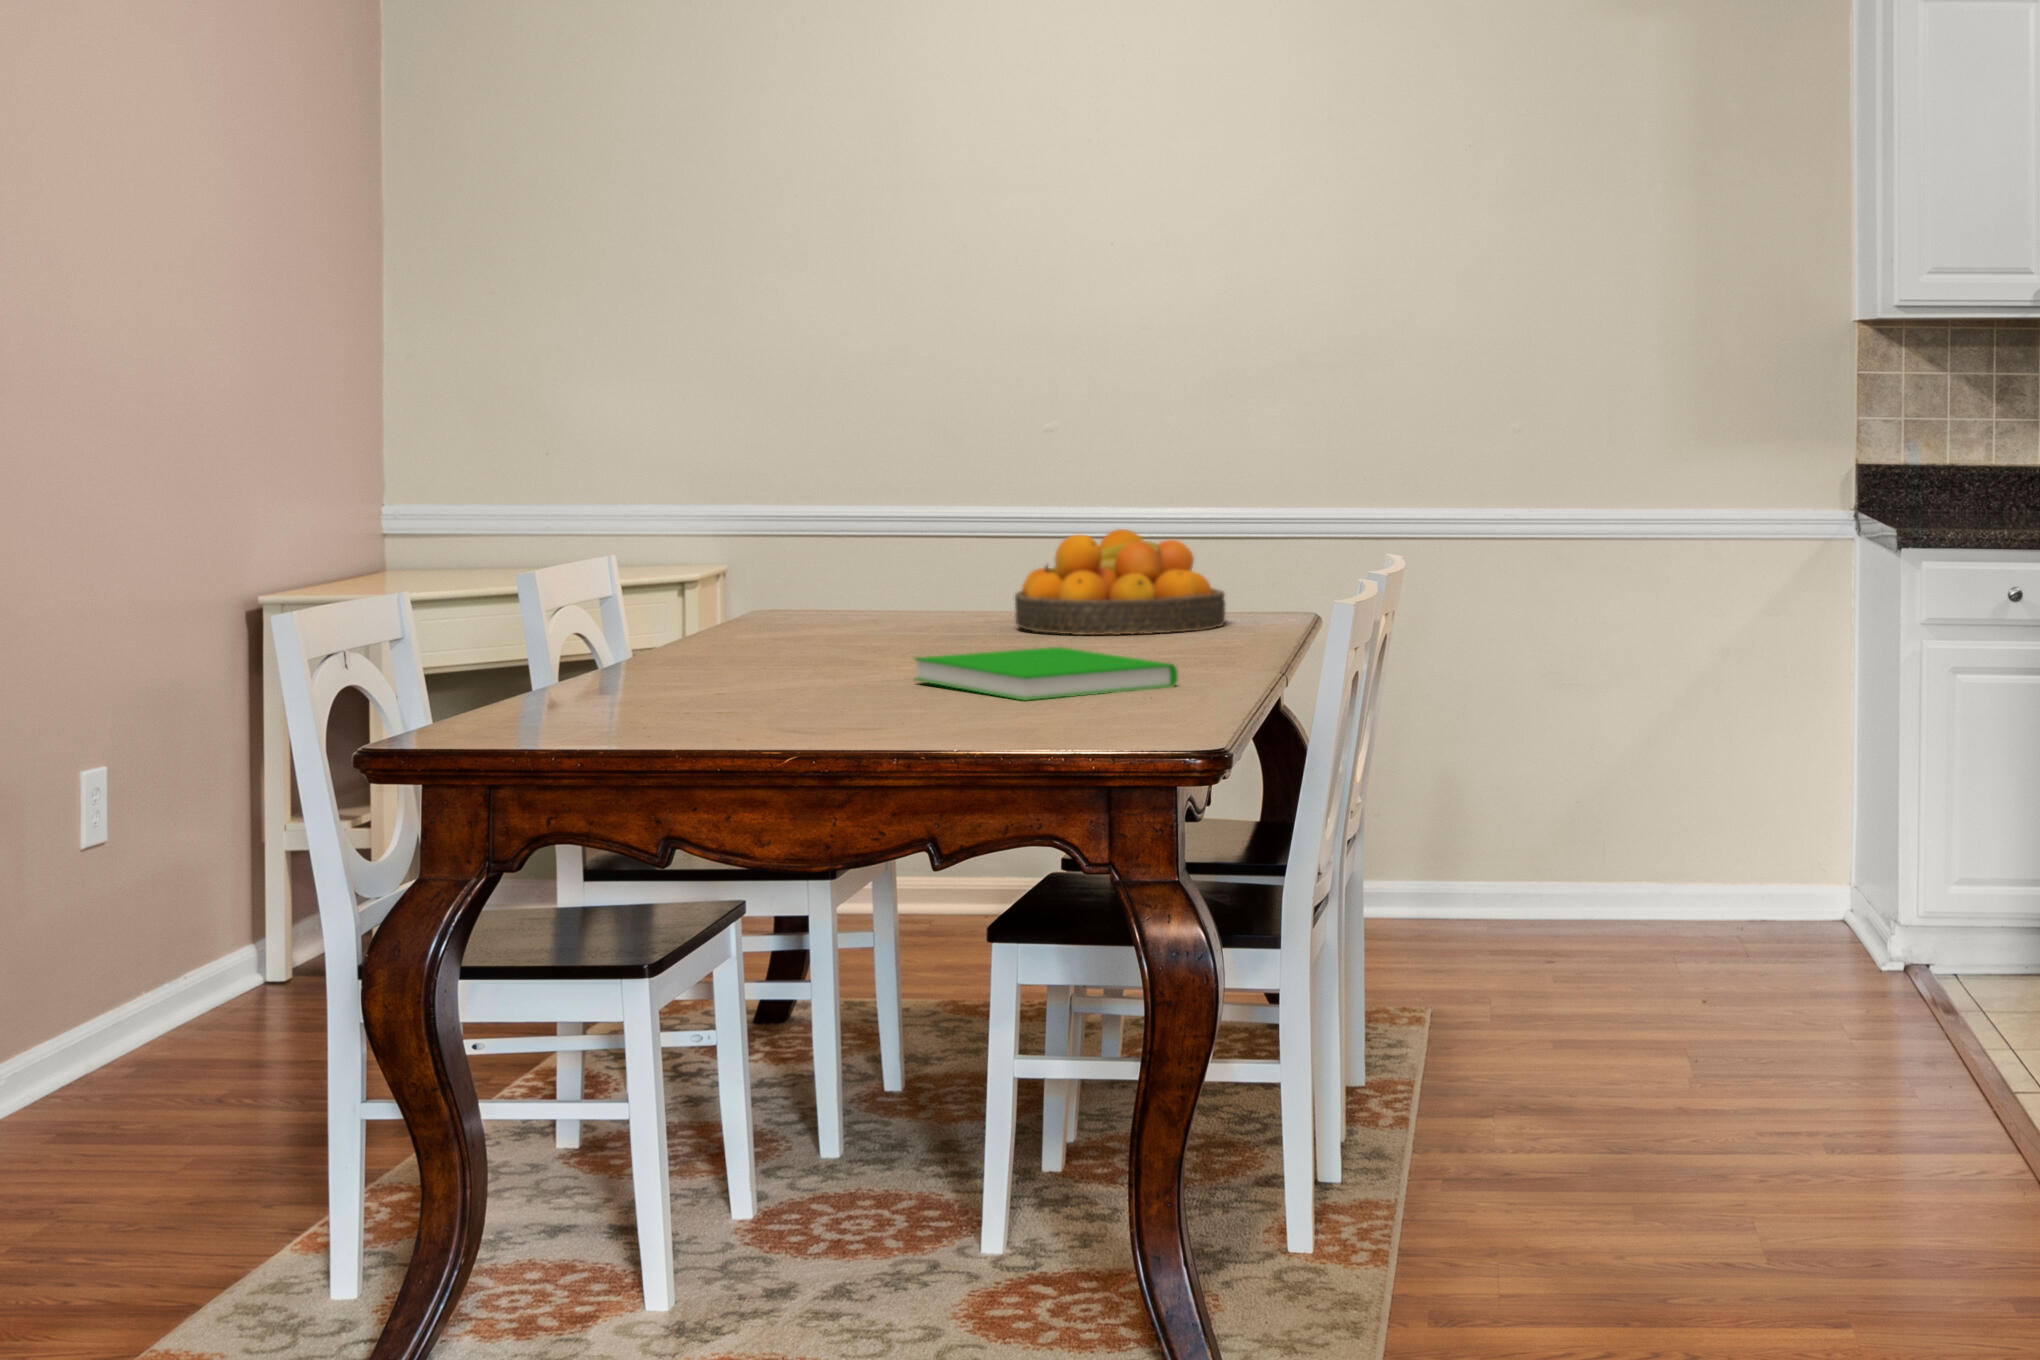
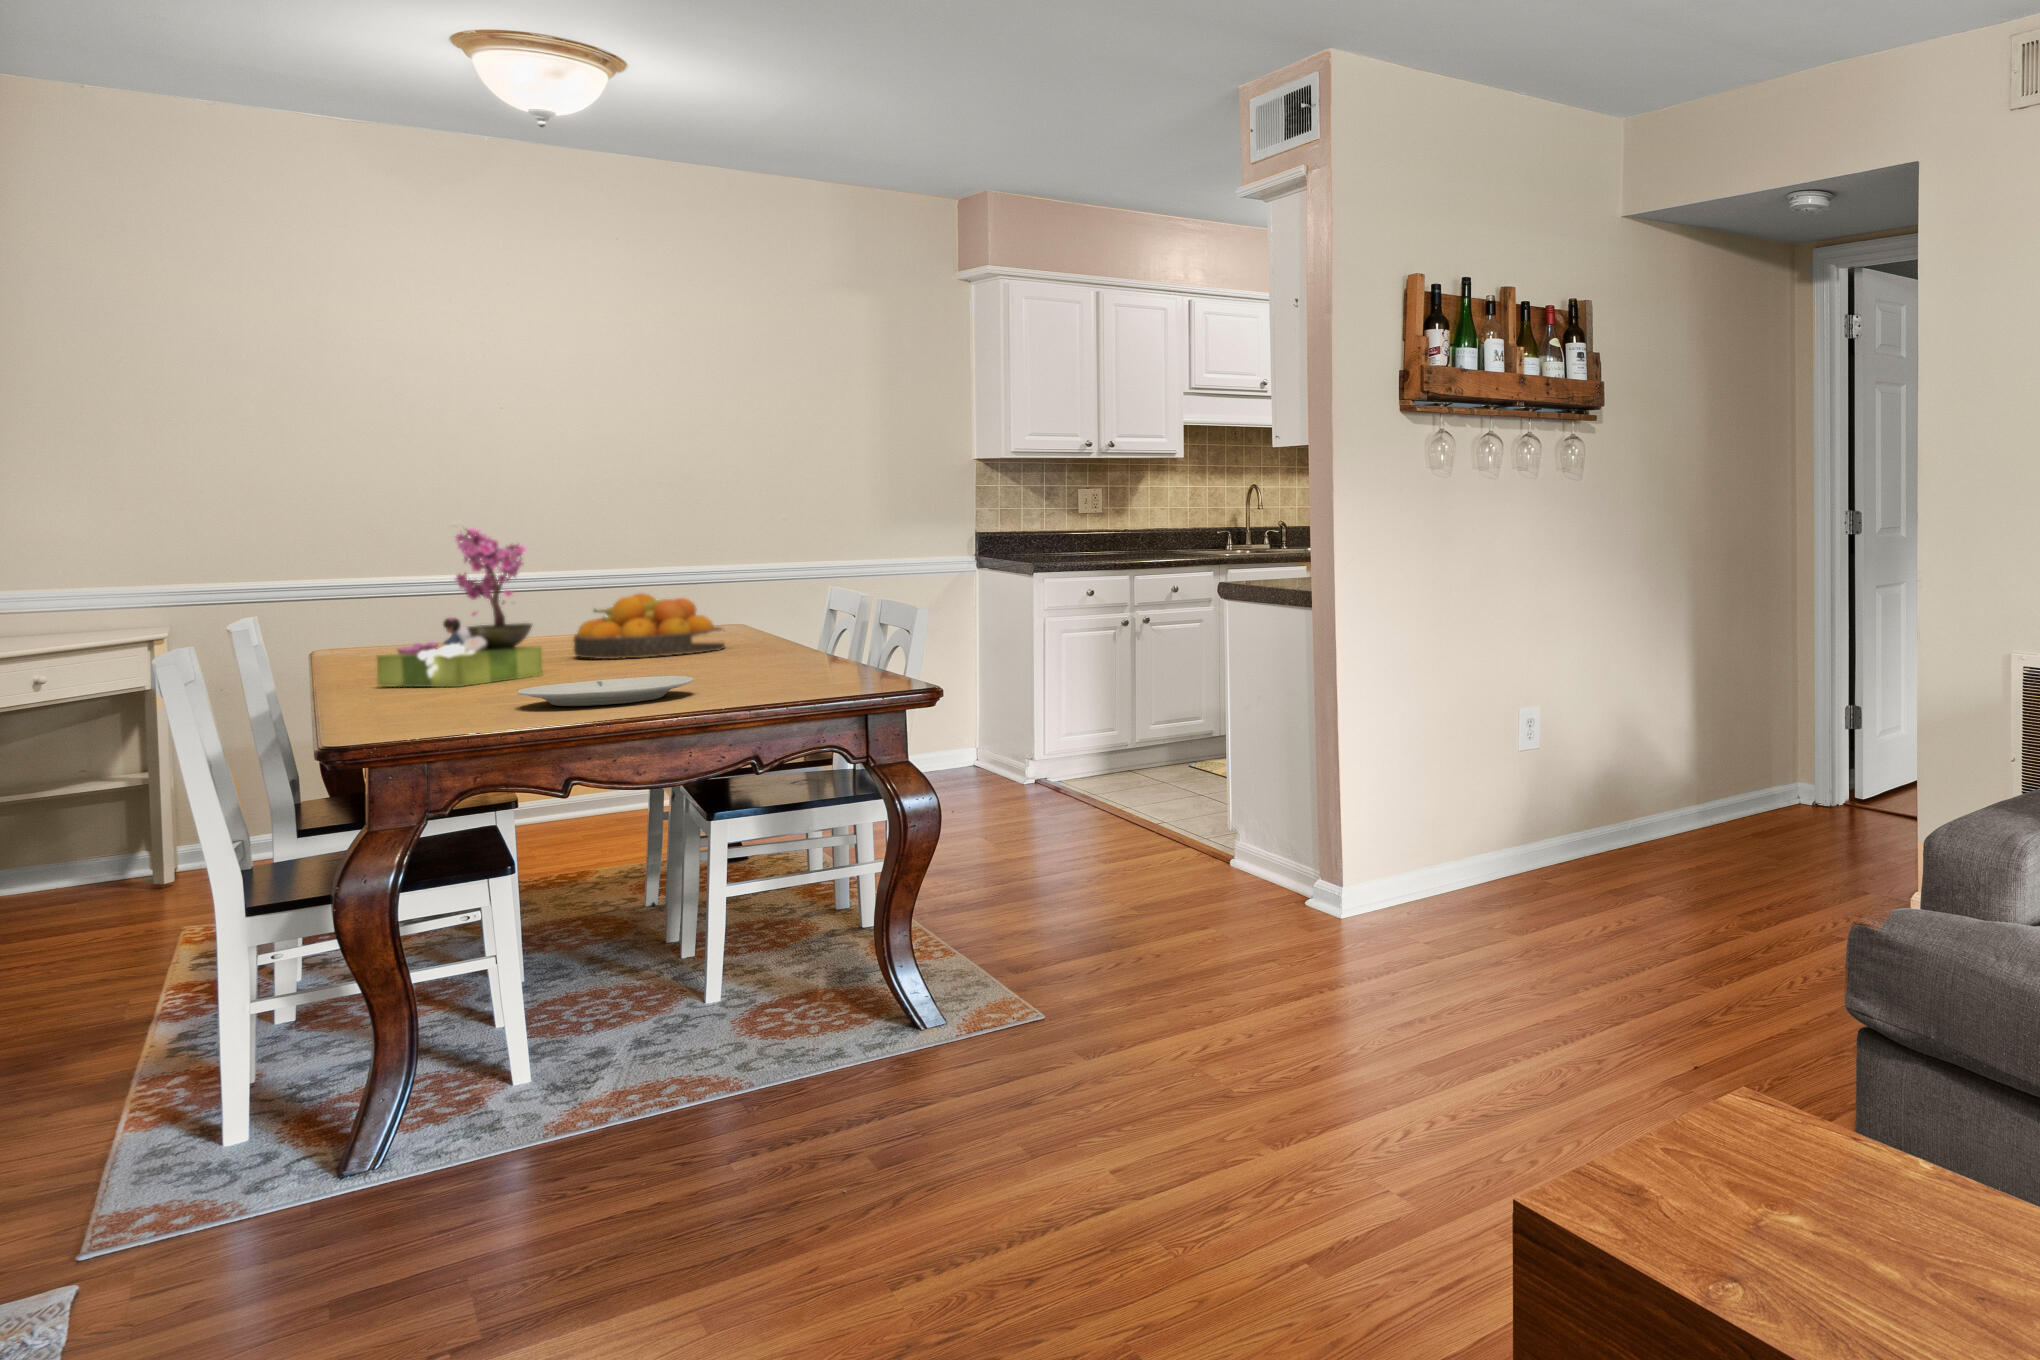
flower arrangement: none [688,418,884,666] -> present [377,528,543,687]
book: present [914,647,1178,701] -> none [637,655,824,680]
plate: none [630,682,881,728] -> present [517,676,694,706]

